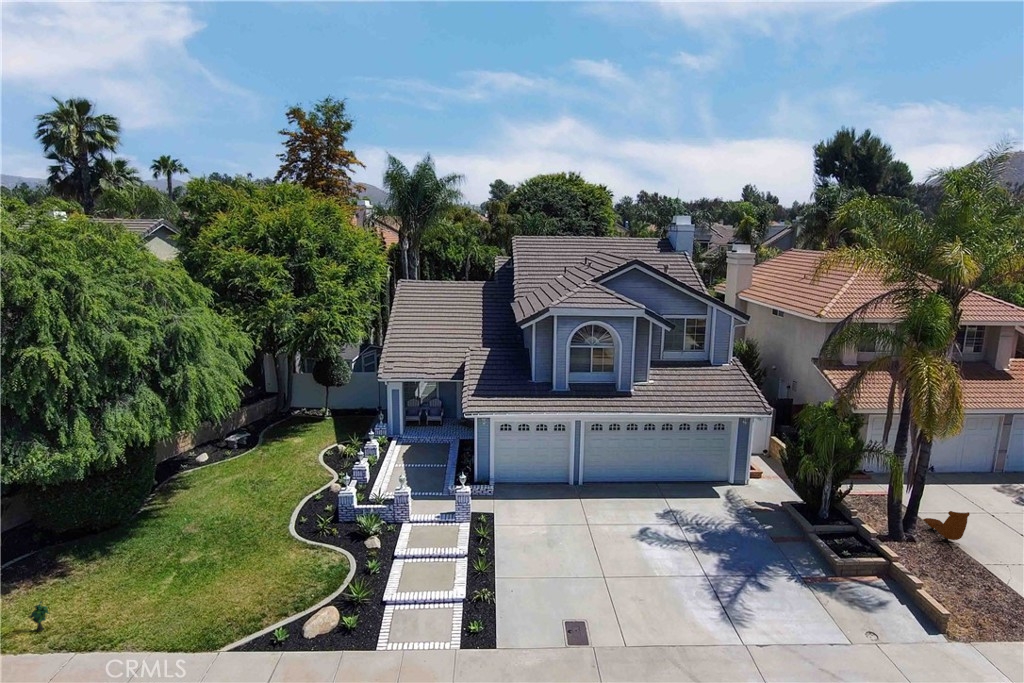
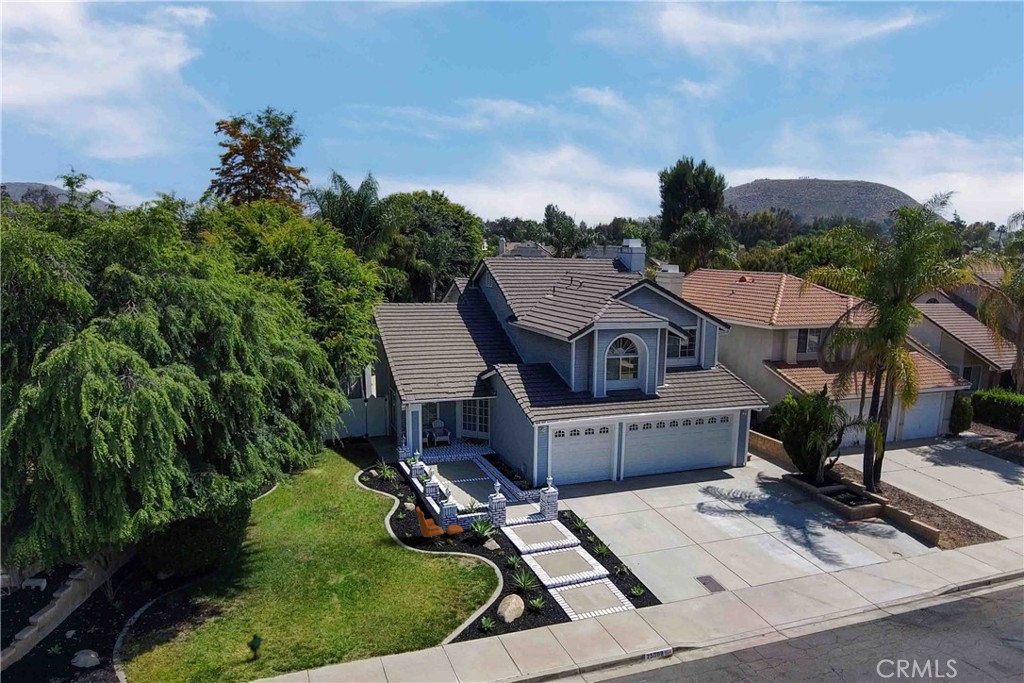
lounge chair: present [922,511,970,550] -> present [416,507,463,547]

